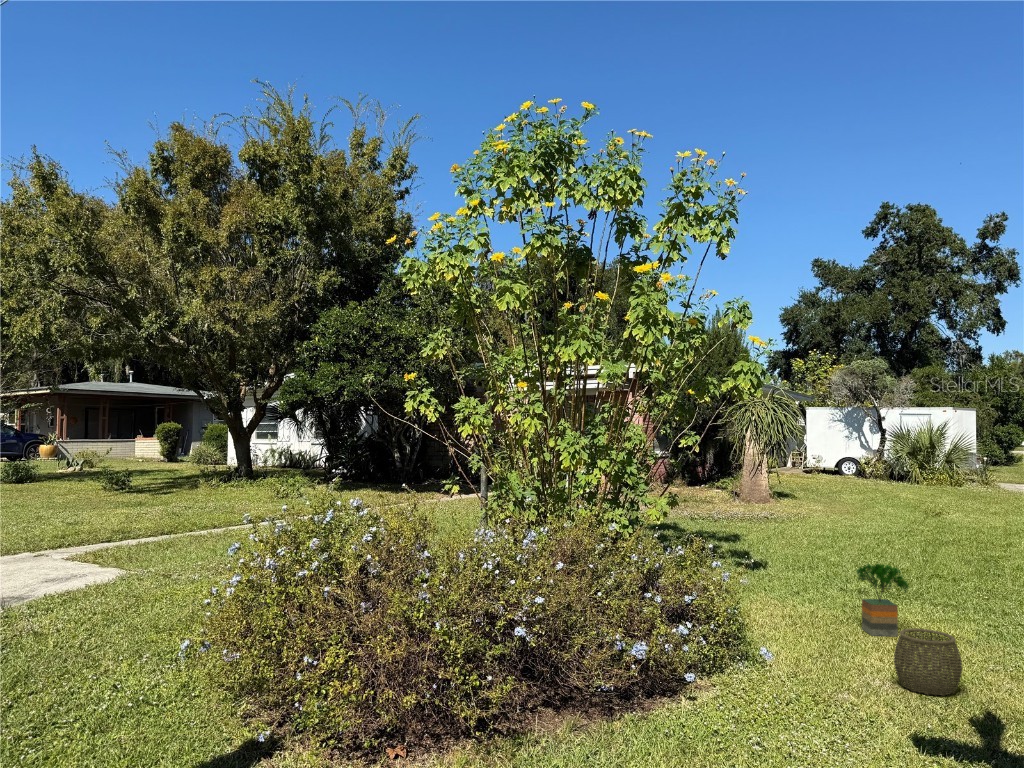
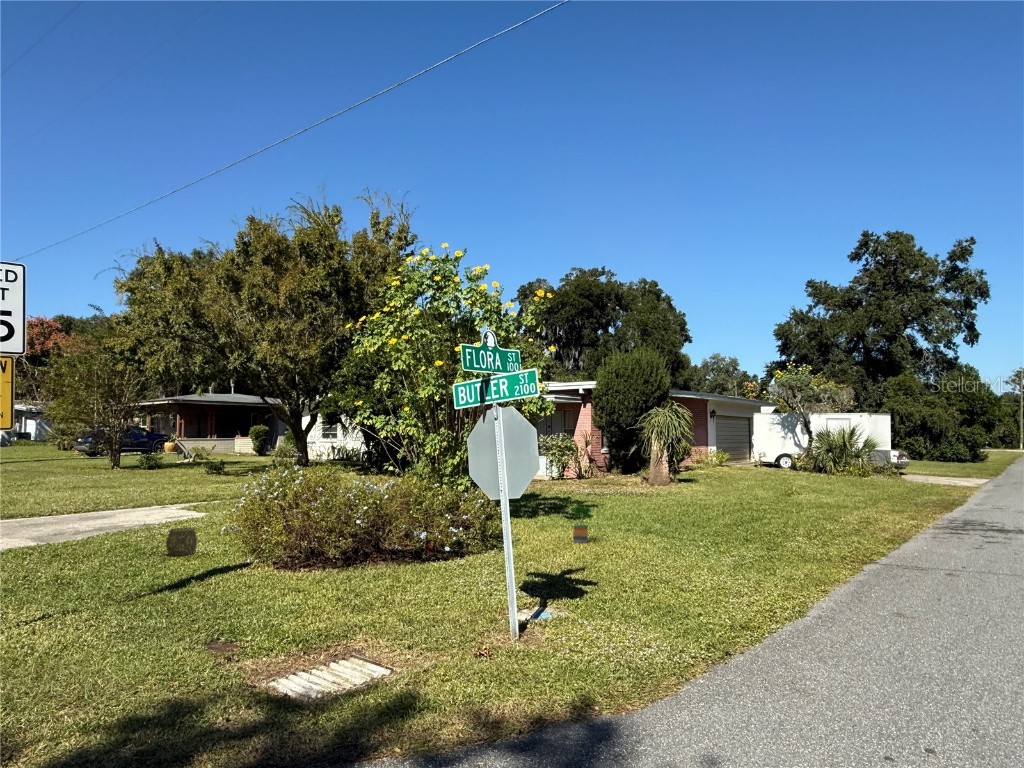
woven basket: present [894,628,962,696] -> present [166,528,197,556]

